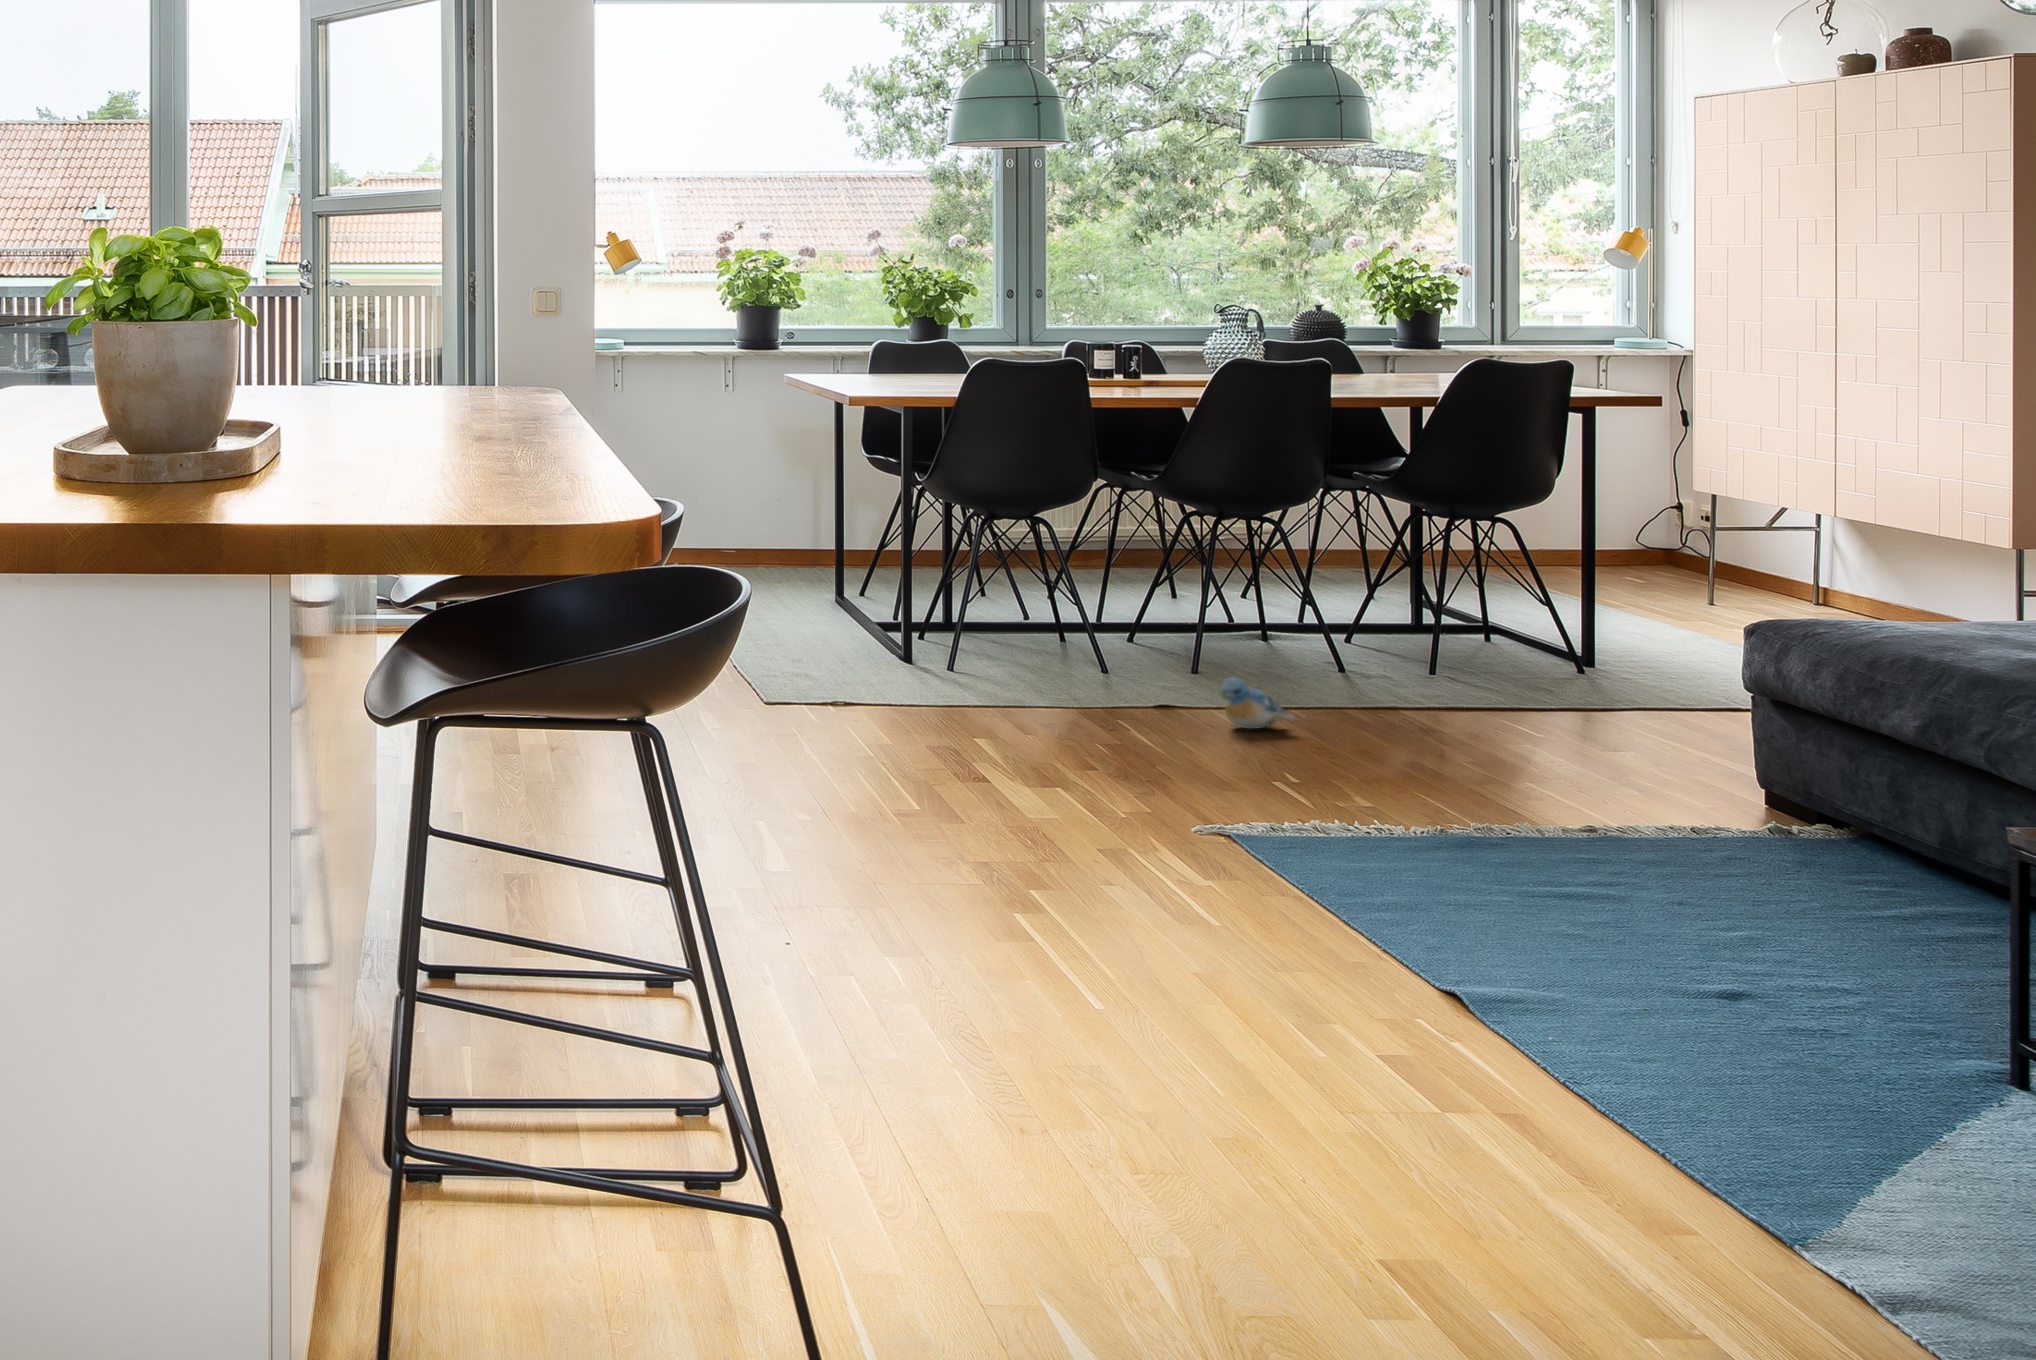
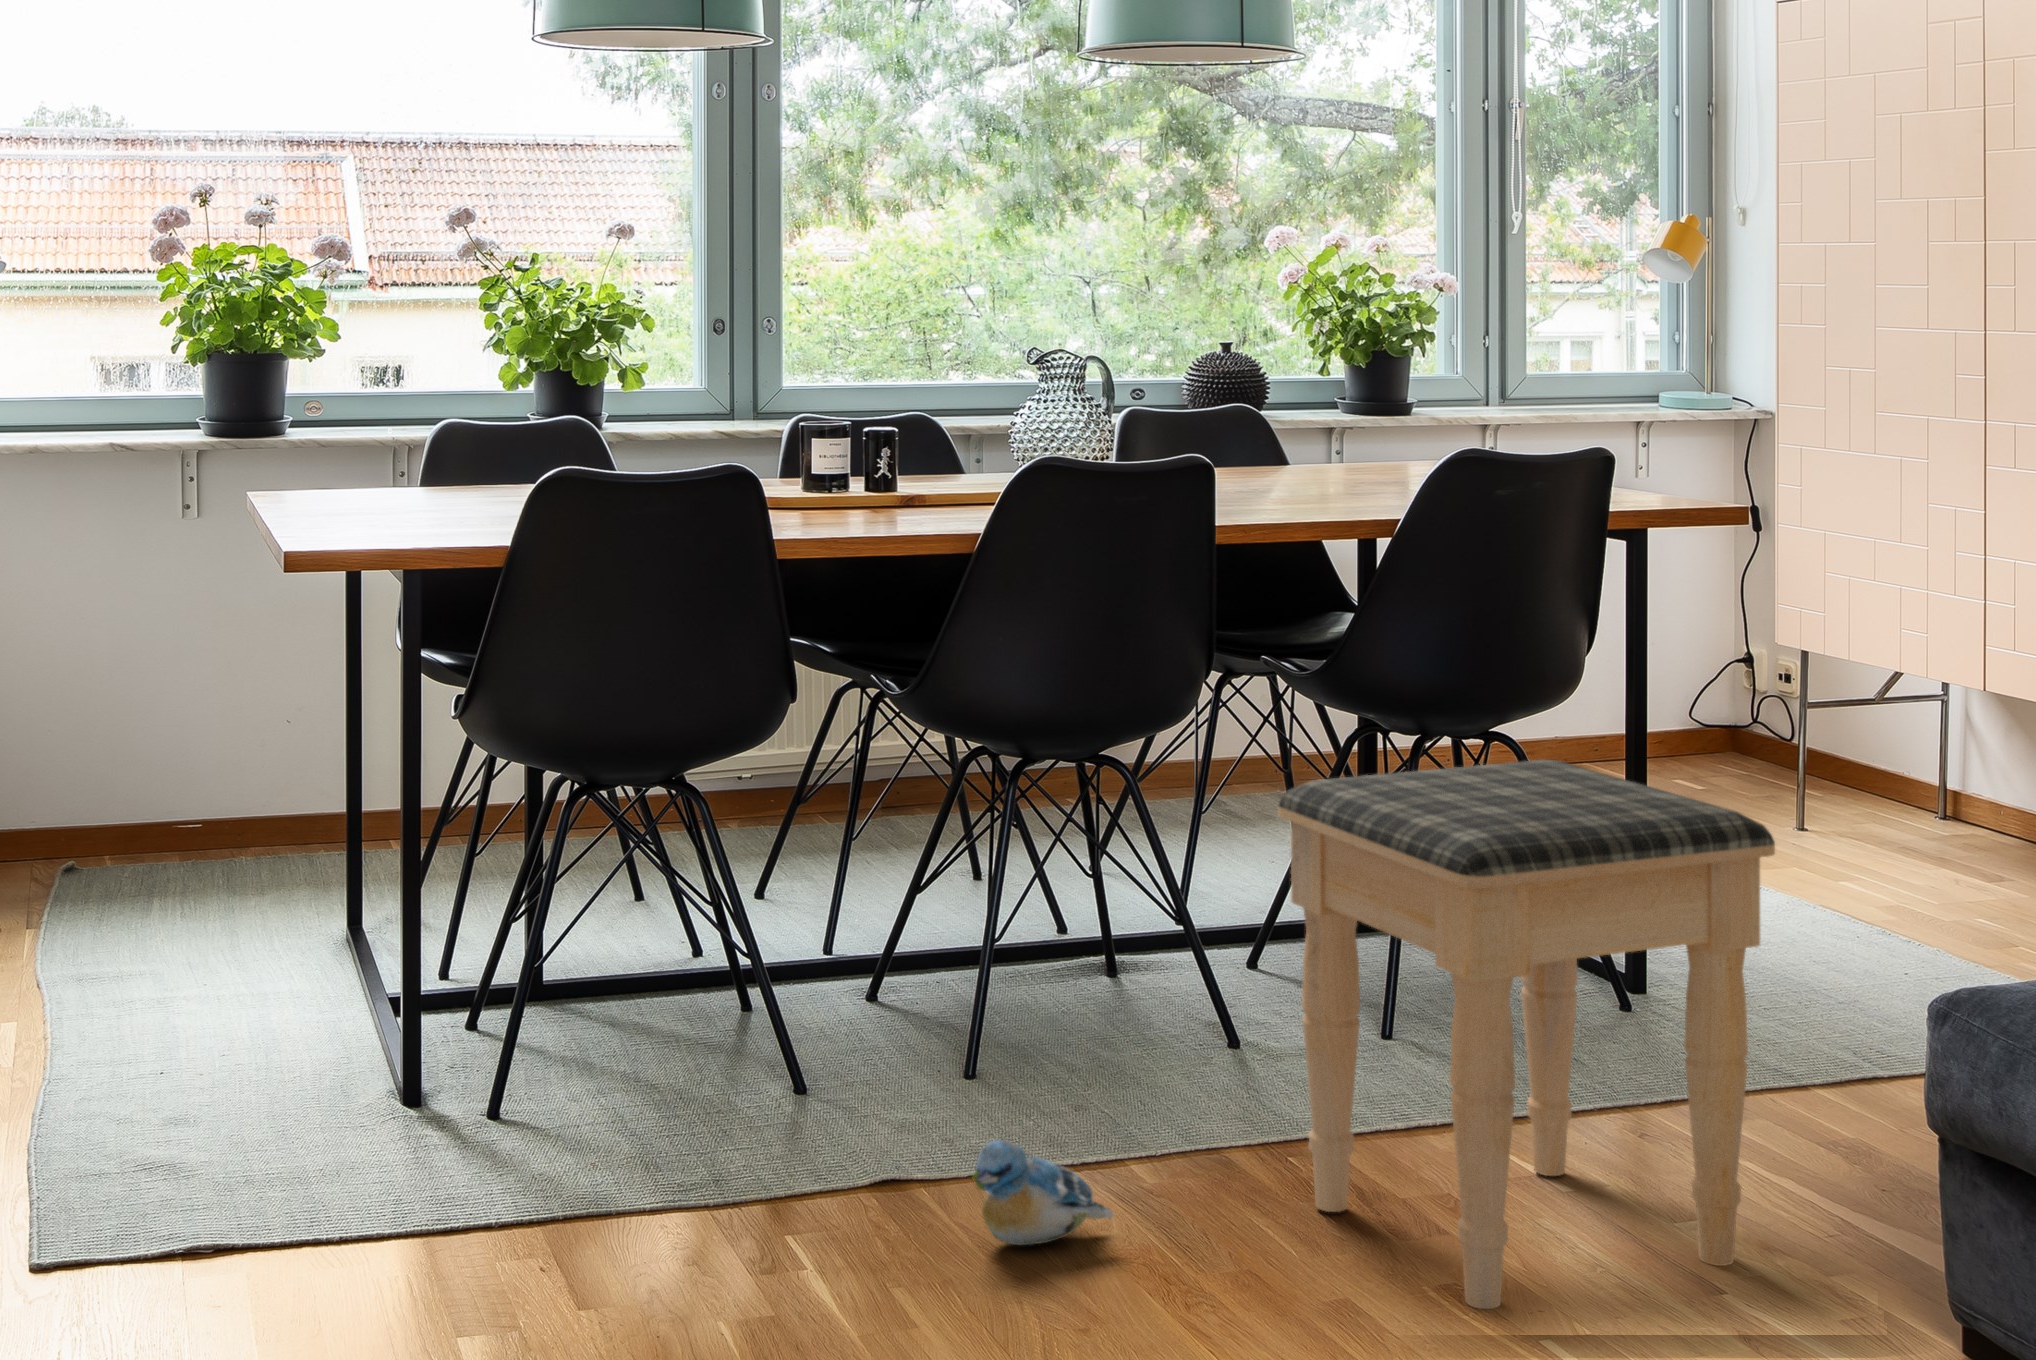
footstool: none [1382,516,1672,769] -> present [1278,760,1775,1309]

